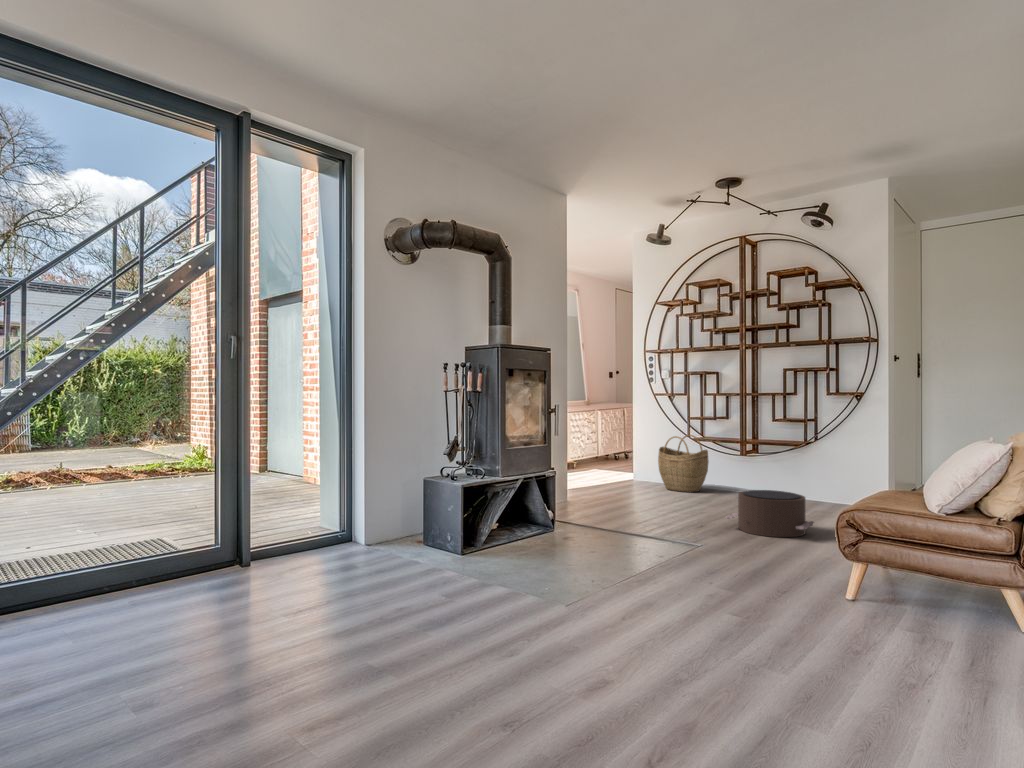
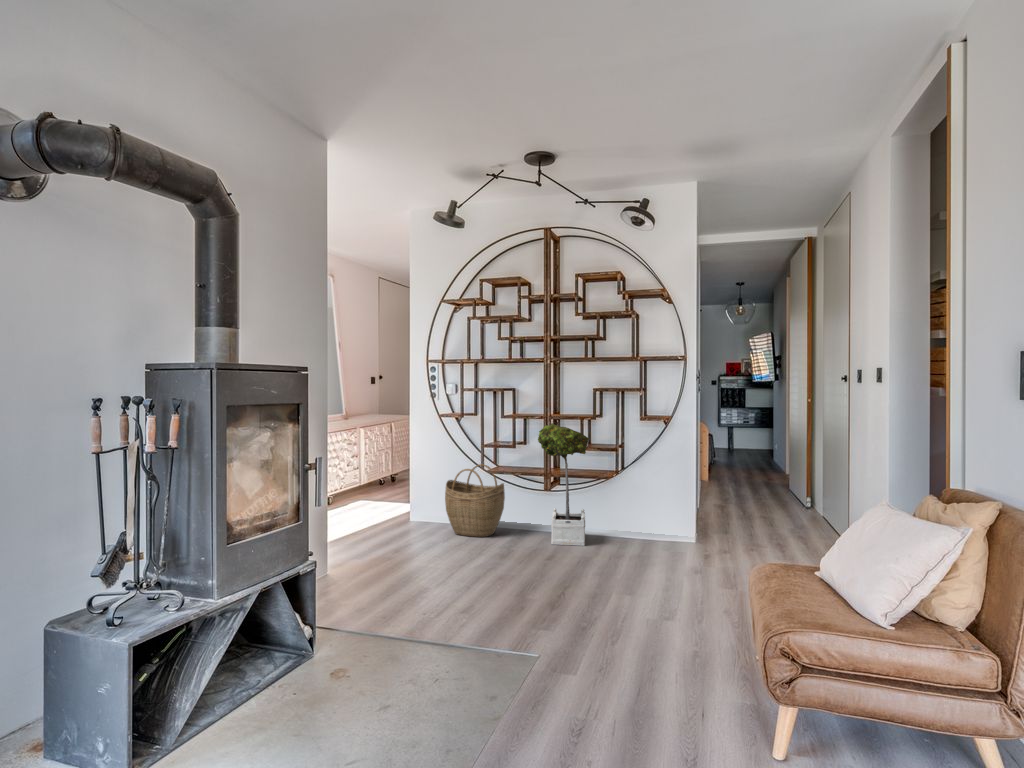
potted tree: none [734,399,780,502] -> present [538,423,589,546]
pouf: present [725,490,814,537] -> none [553,550,659,621]

